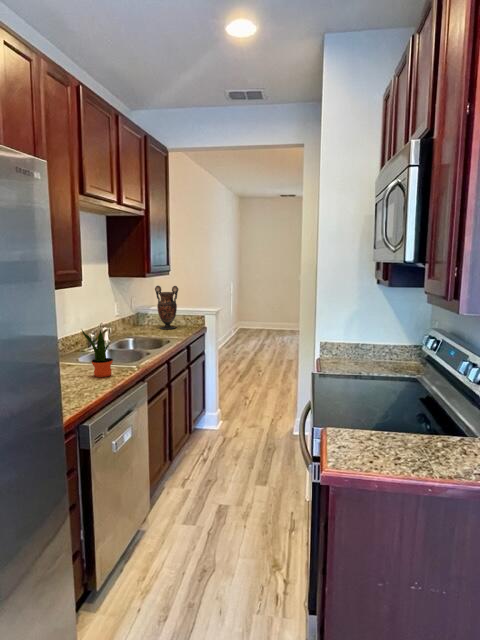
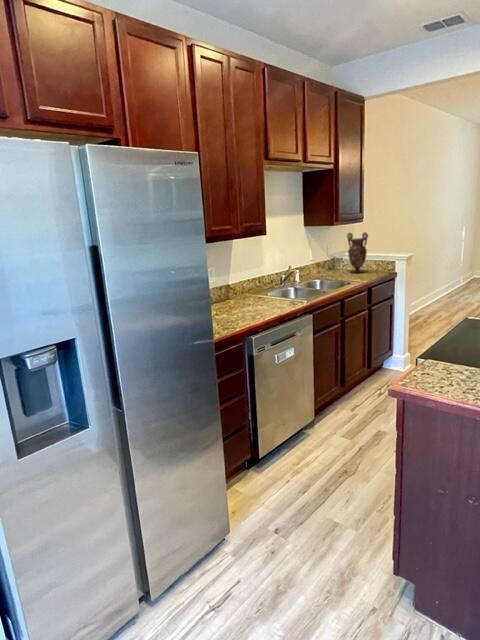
potted plant: present [82,330,113,377] -> none [262,268,285,307]

